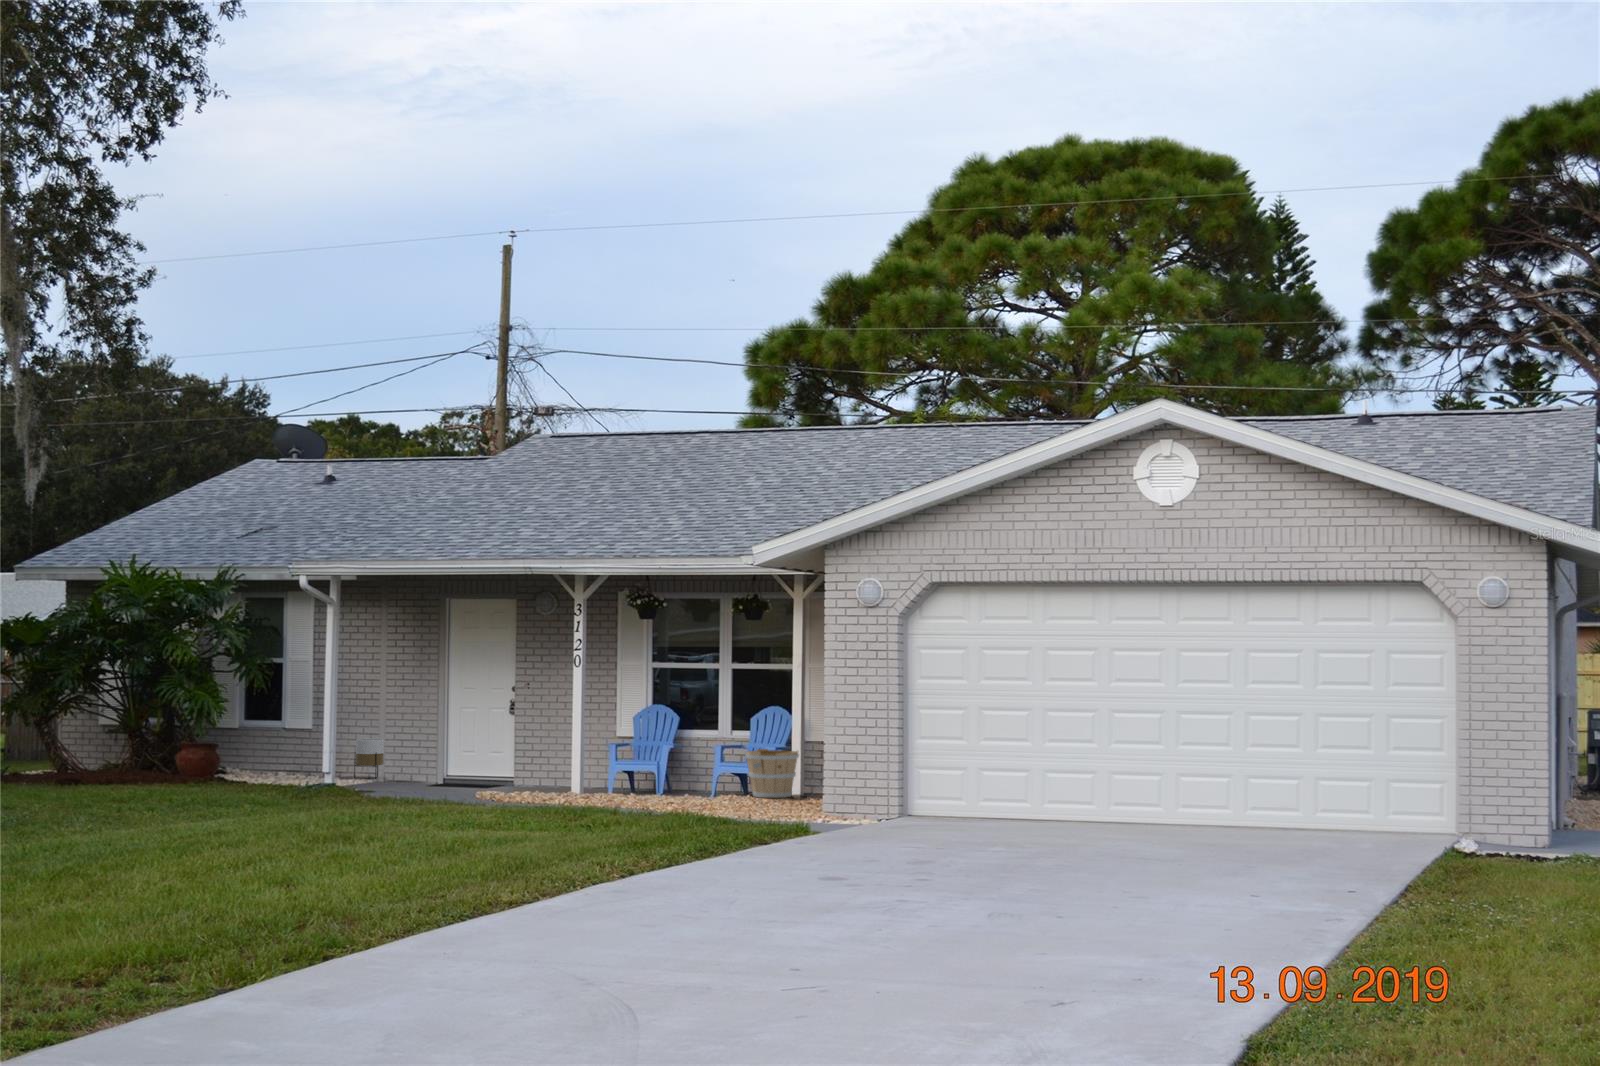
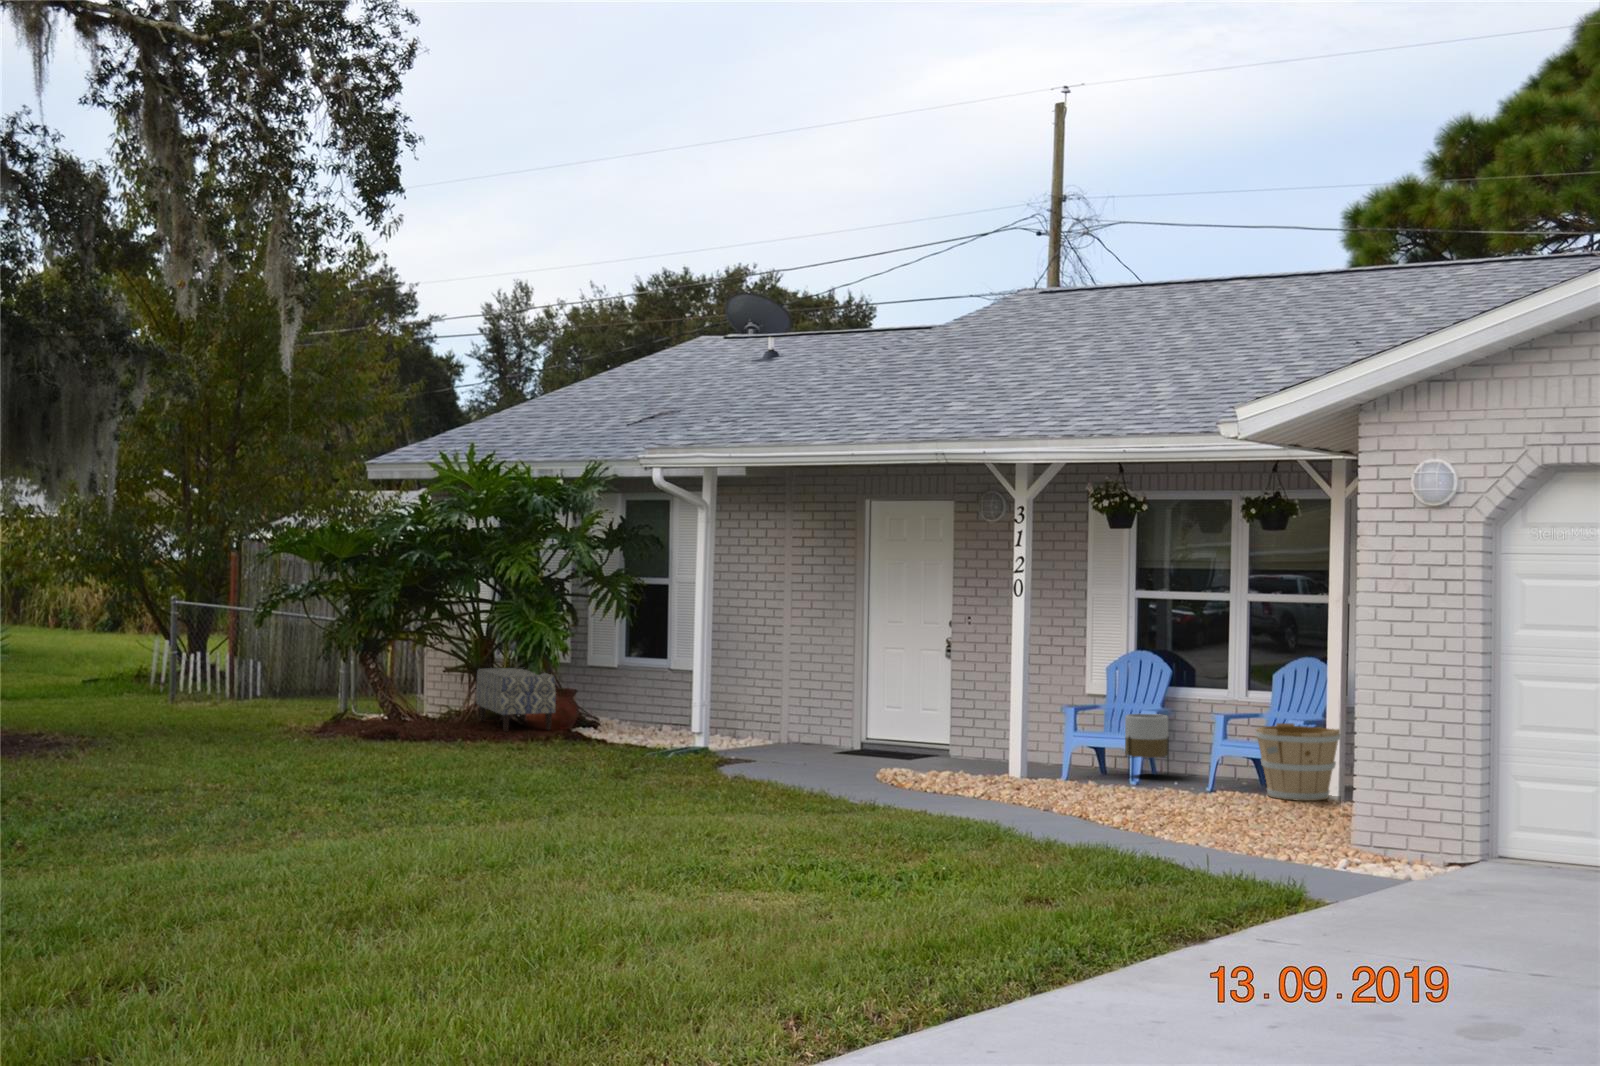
bench: none [114,733,193,782] -> present [476,668,556,732]
planter: present [354,738,384,779] -> present [1125,714,1169,776]

